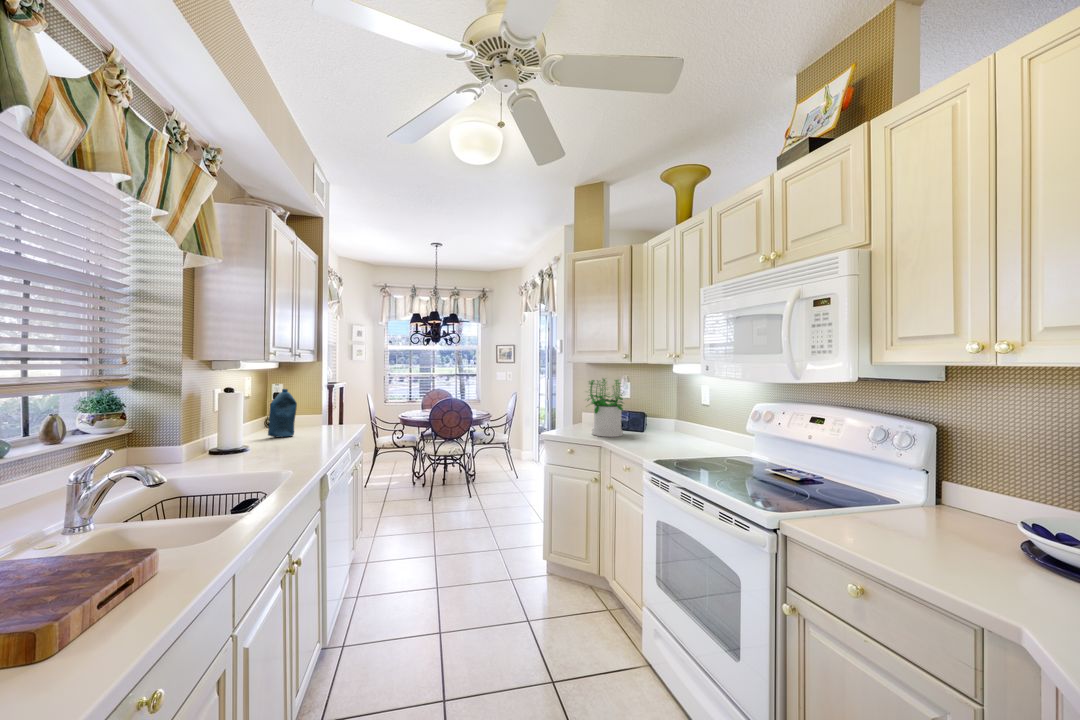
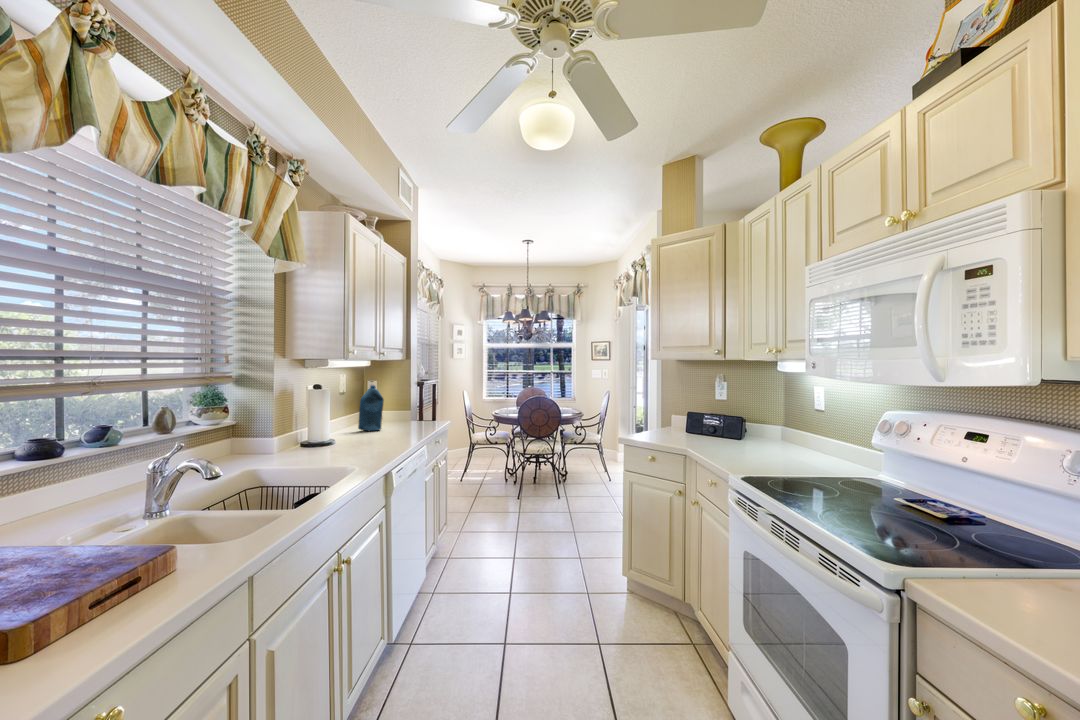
potted plant: present [588,379,623,437] -> none [669,377,719,444]

